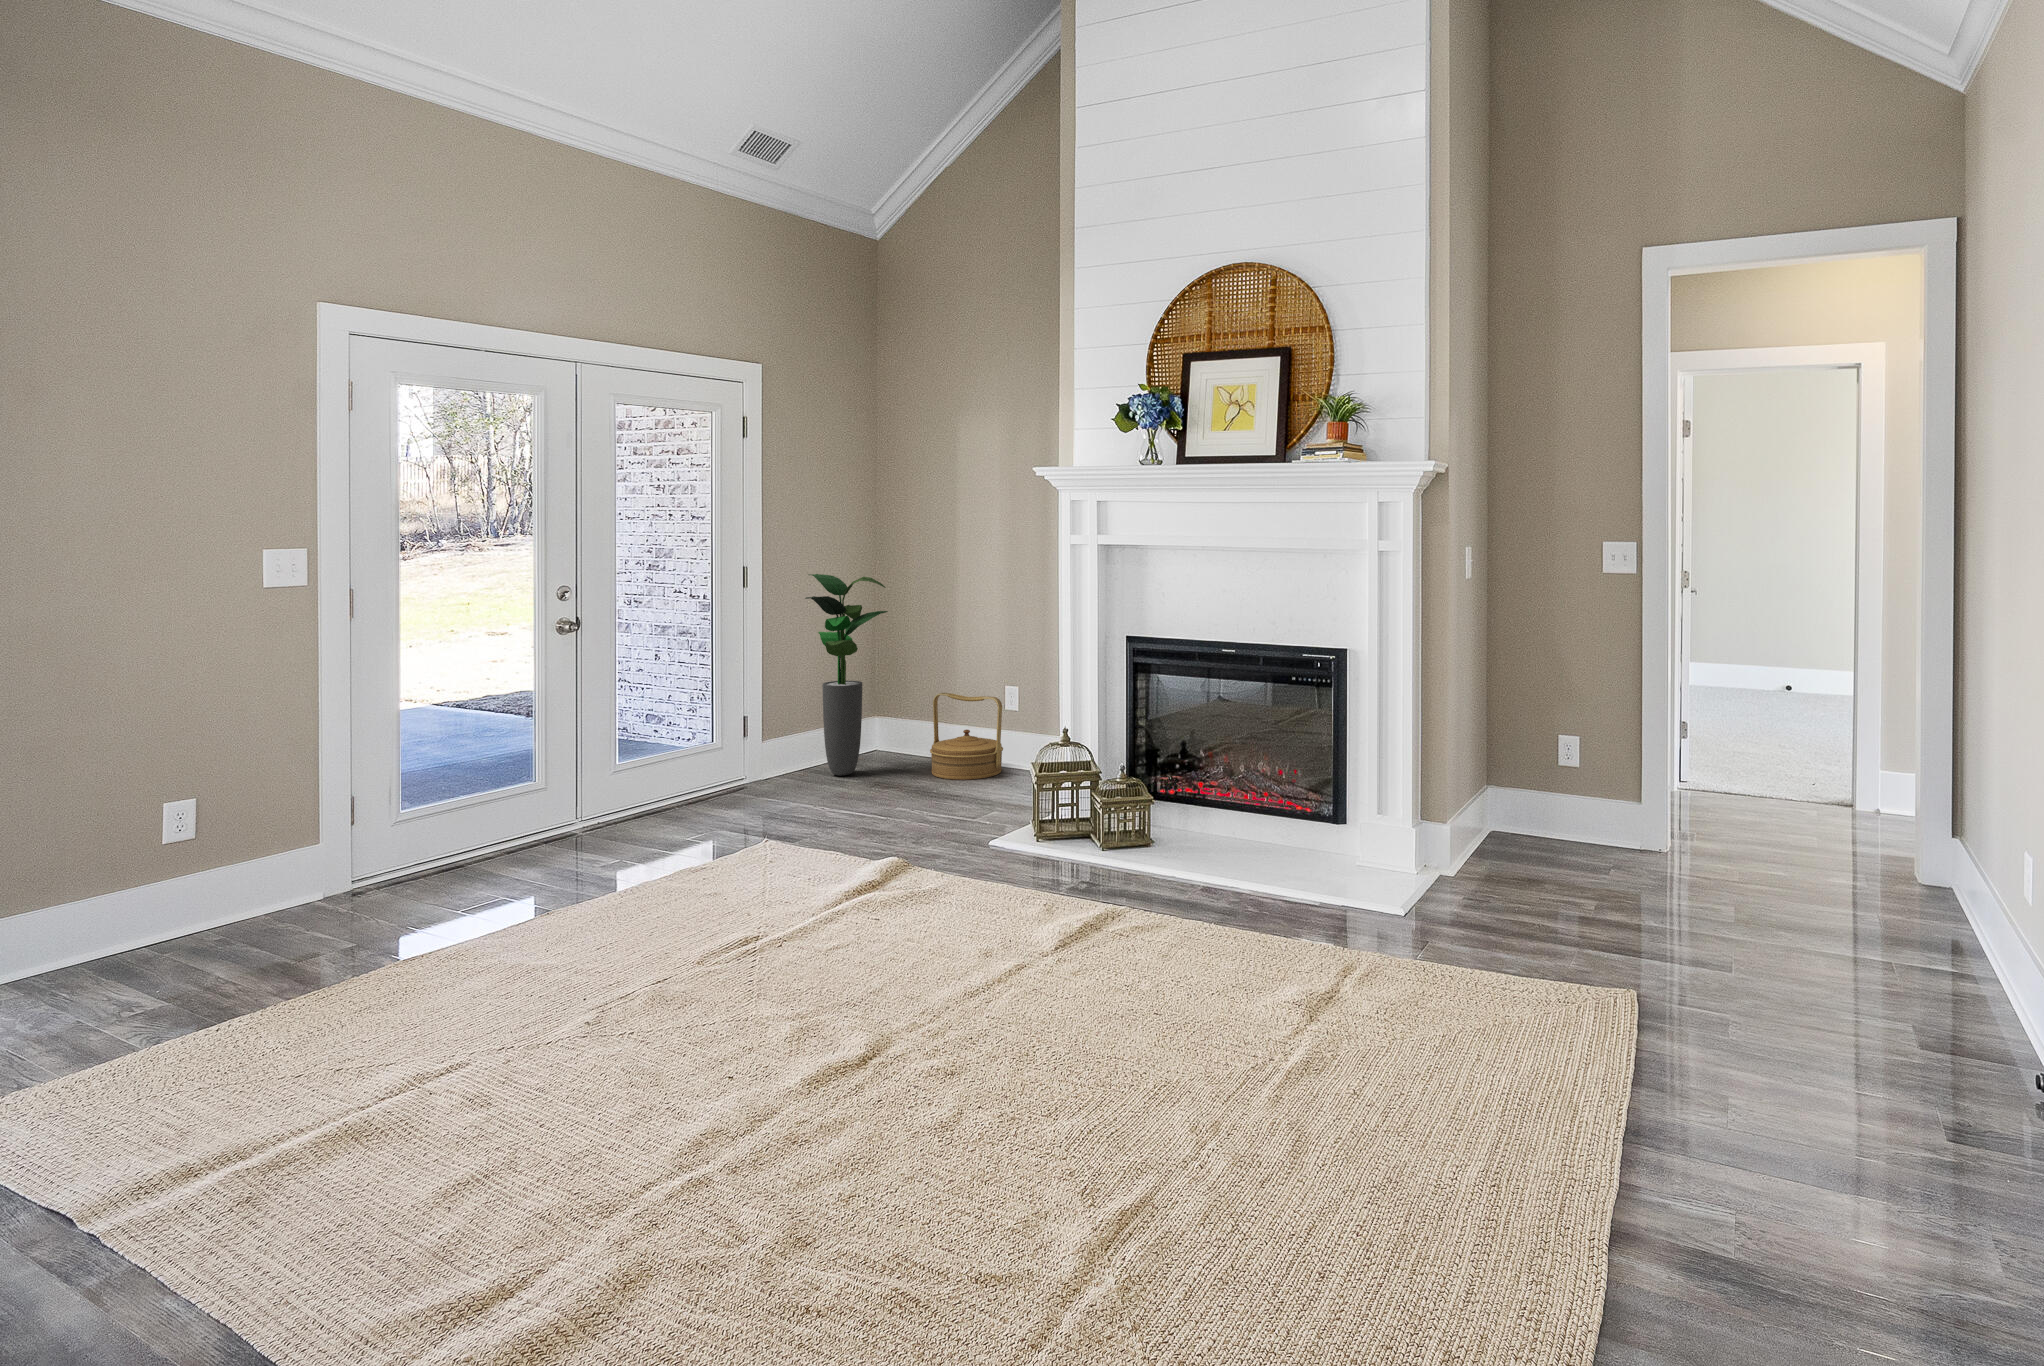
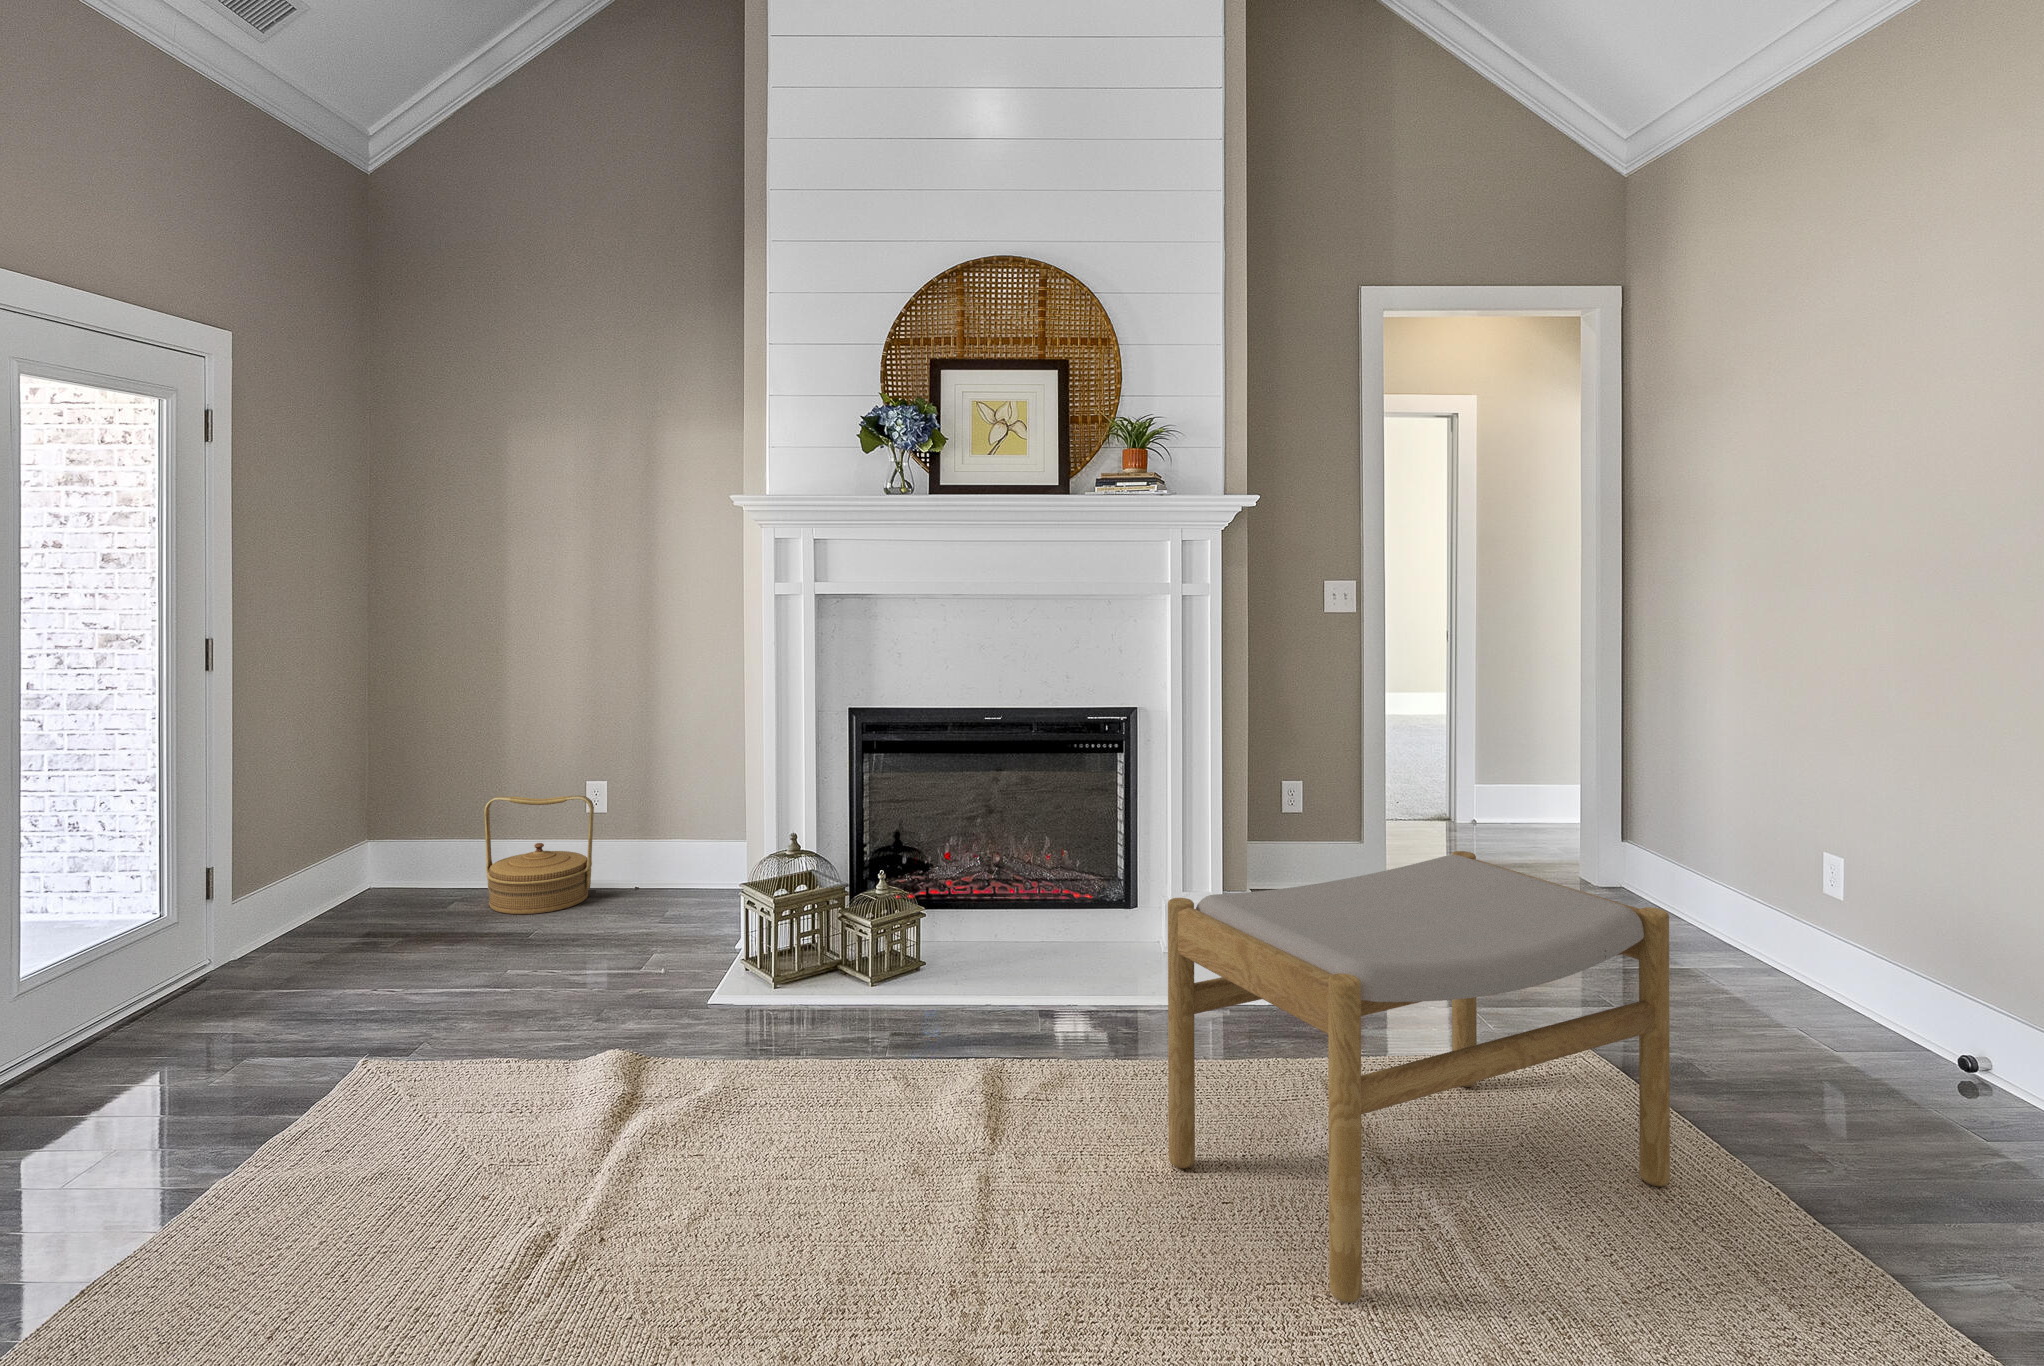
potted plant: present [805,574,888,776] -> none [290,644,425,932]
footstool: none [1156,779,1543,1077] -> present [1168,851,1670,1303]

